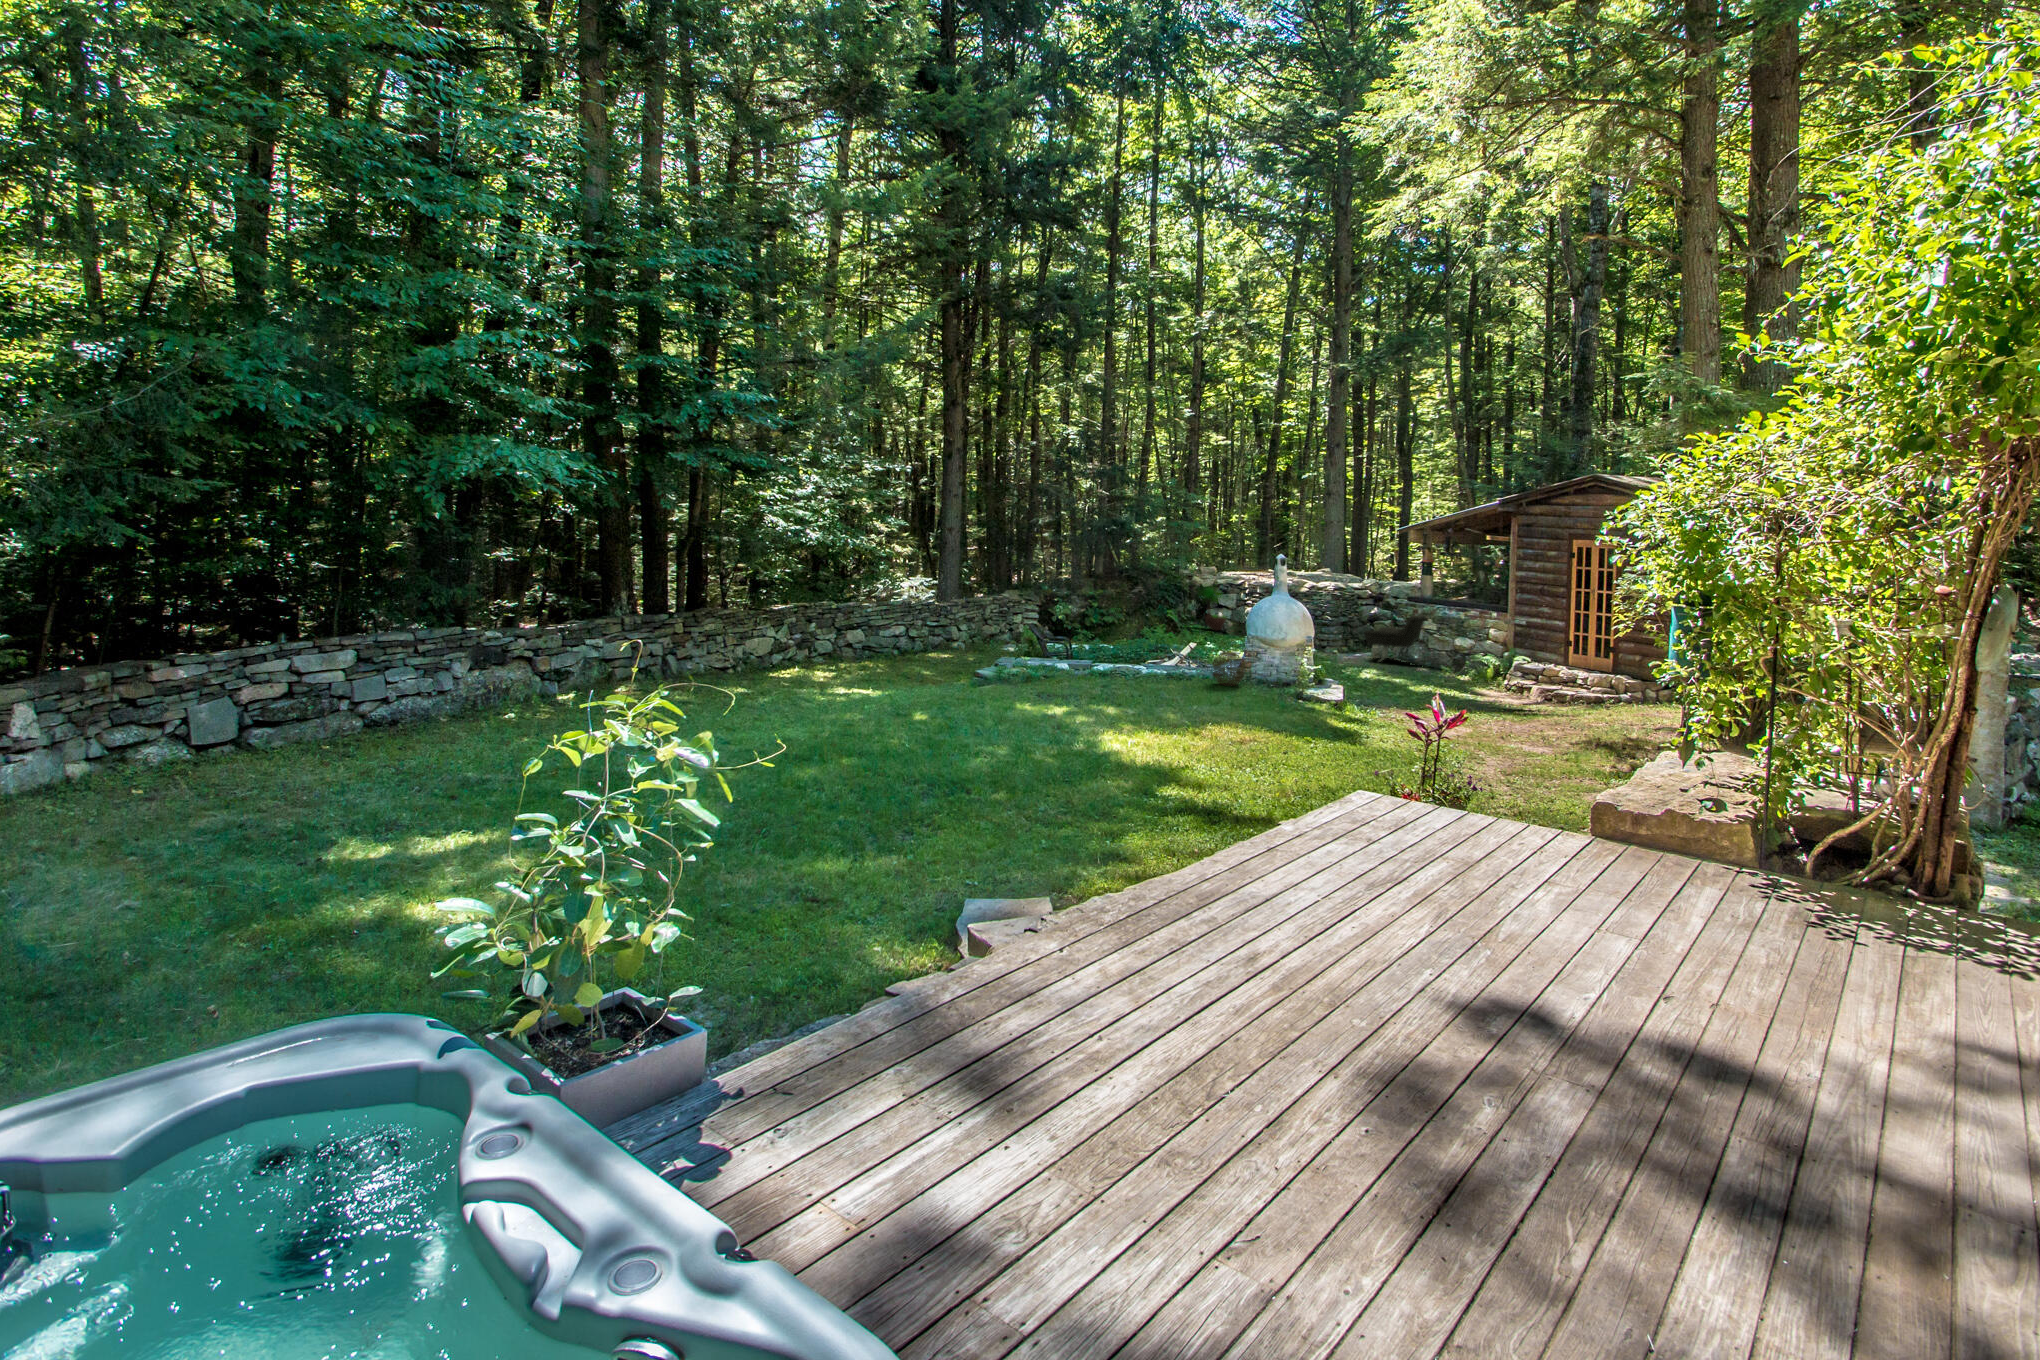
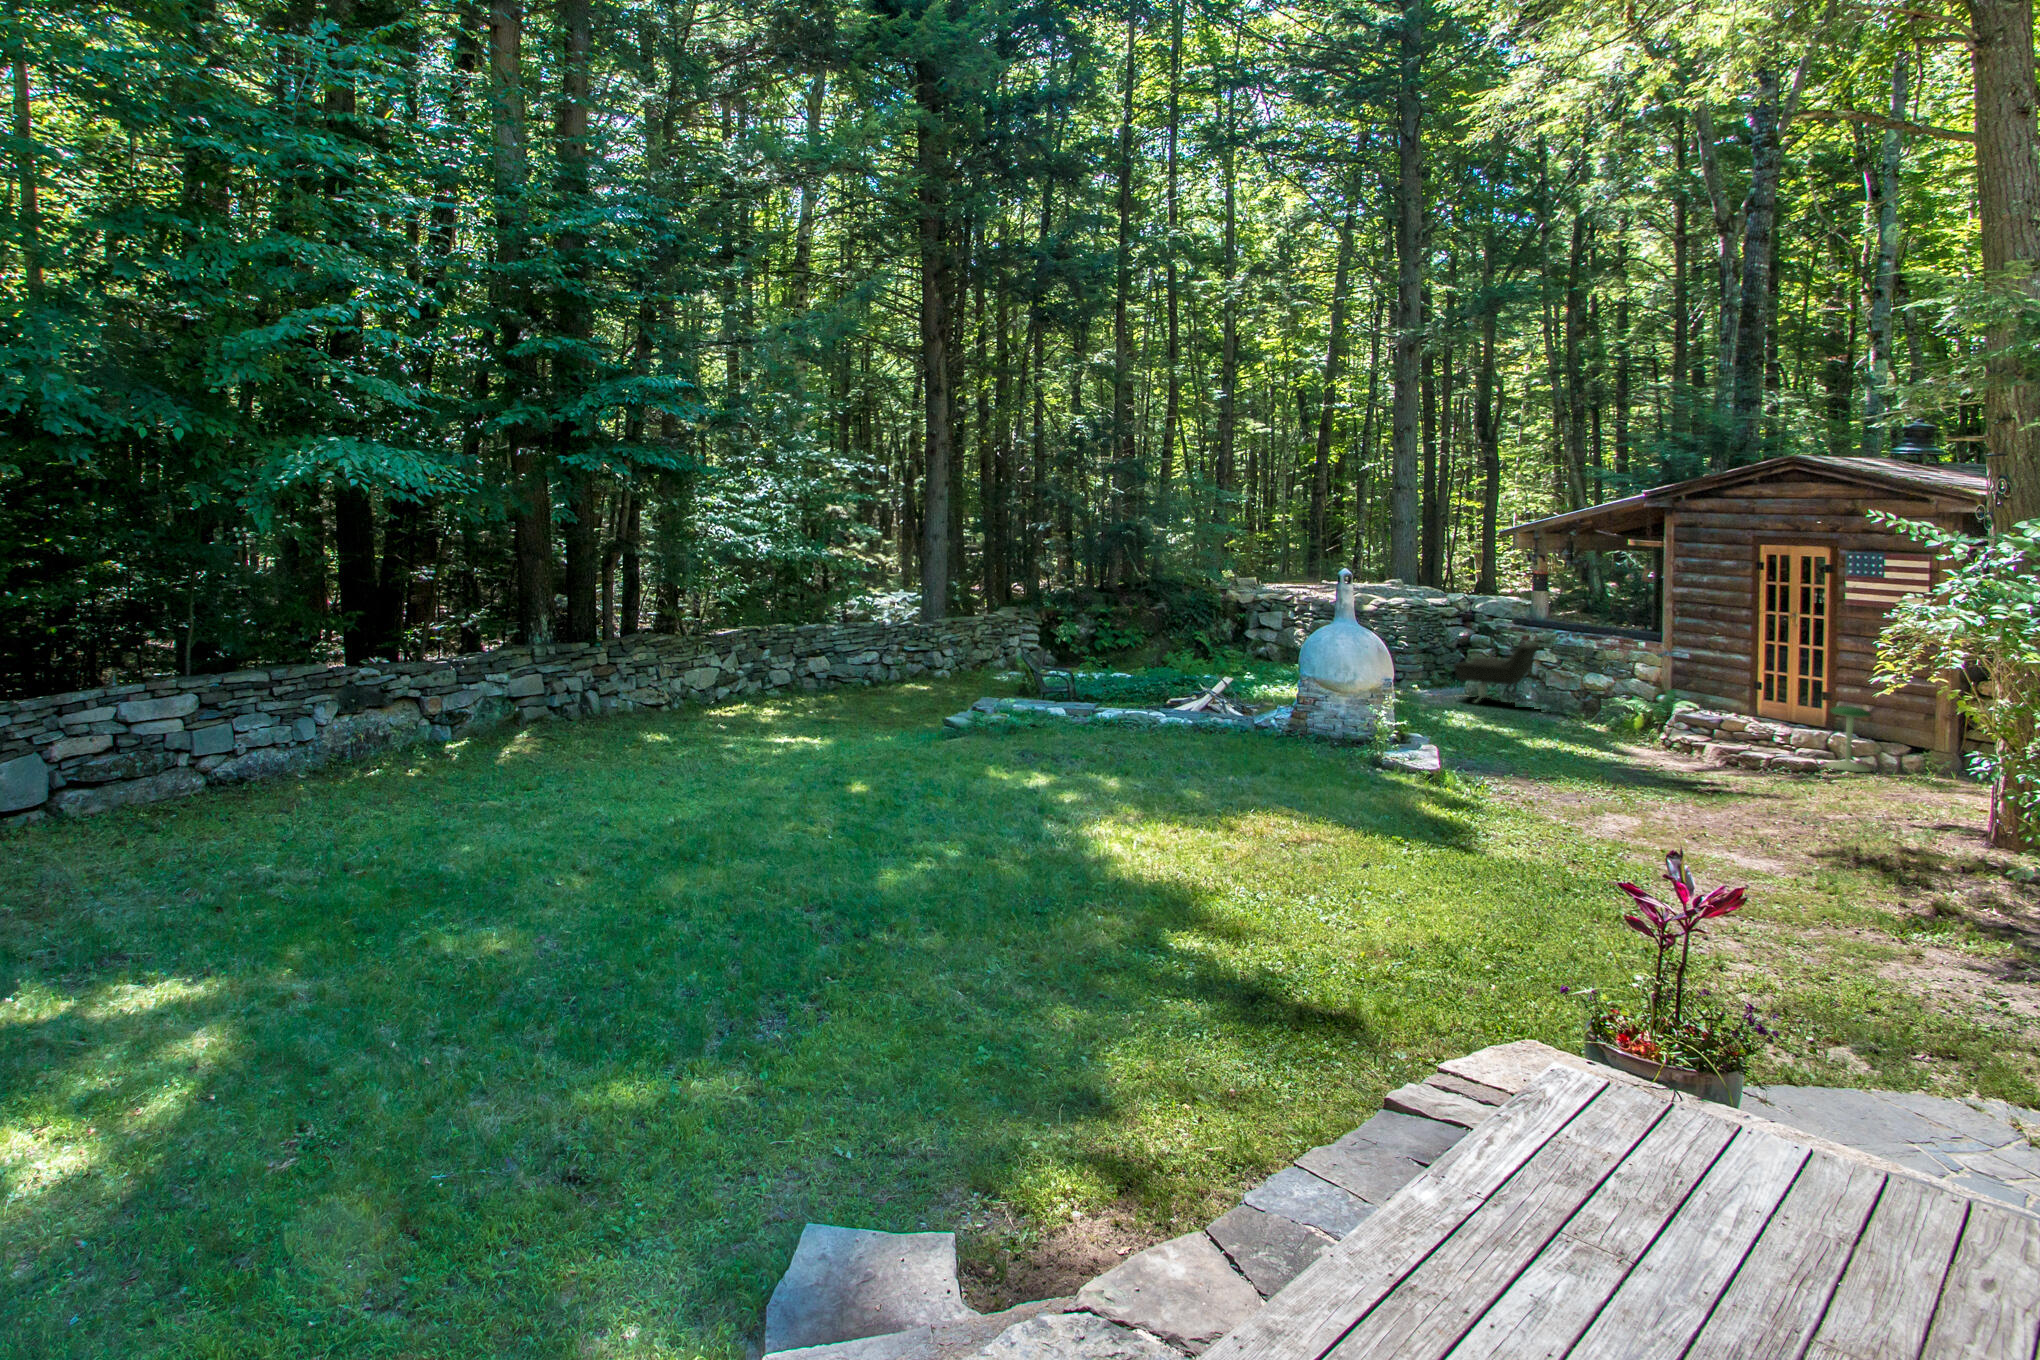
potted tree: present [1198,586,1227,630] -> none [1231,597,1269,657]
woven basket: present [1213,651,1245,686] -> none [1257,692,1299,737]
stool: none [1609,656,1638,703] -> present [1825,706,1871,772]

